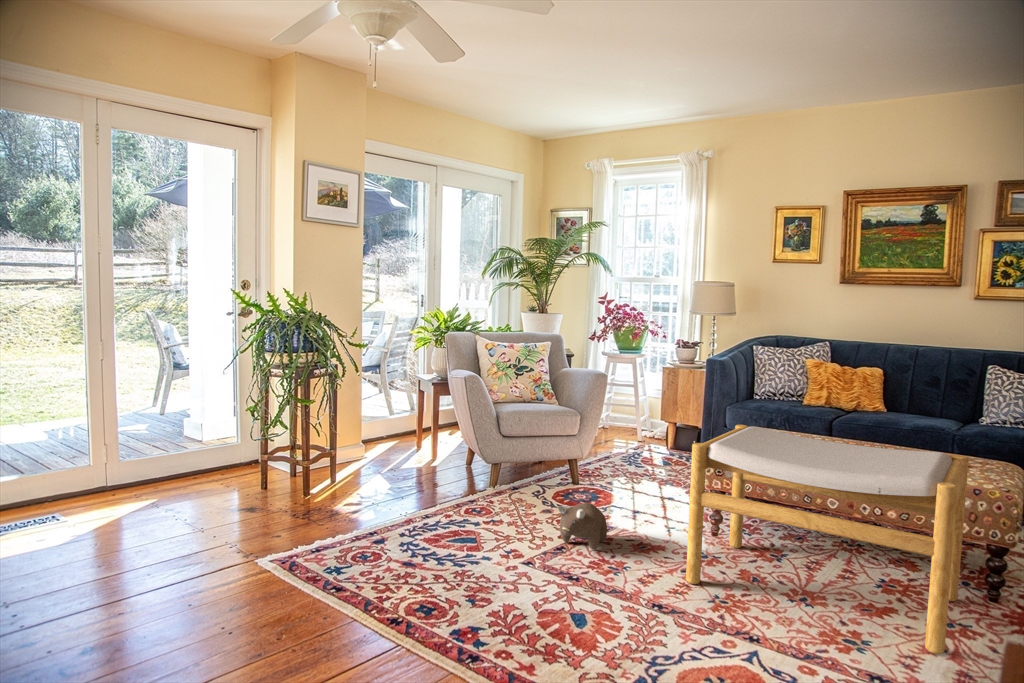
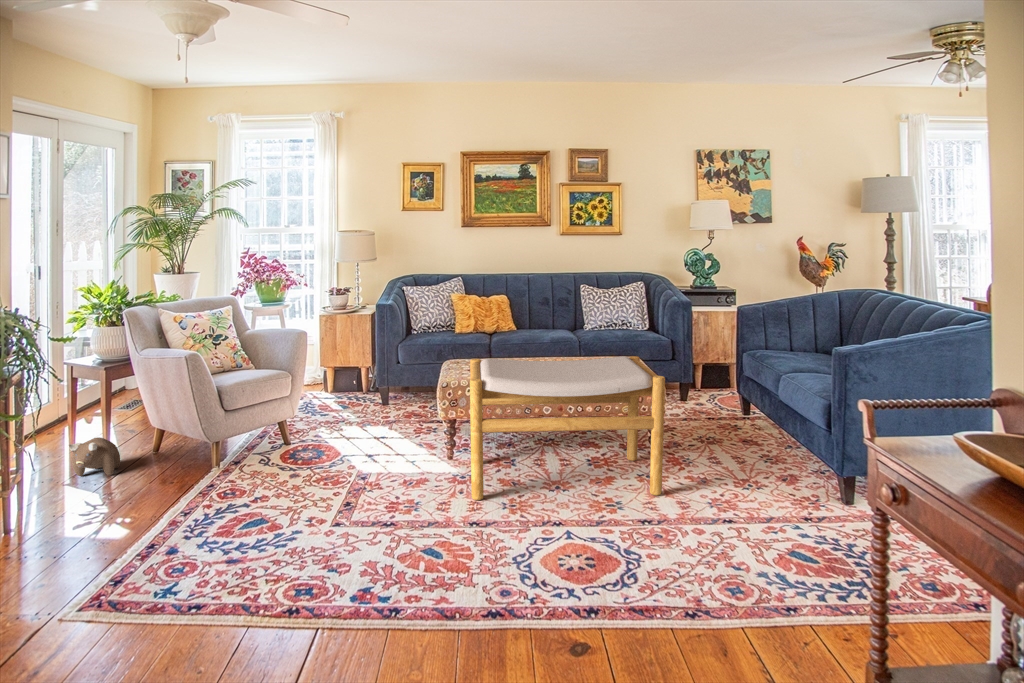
plush toy: present [558,503,607,550] -> present [69,437,120,476]

